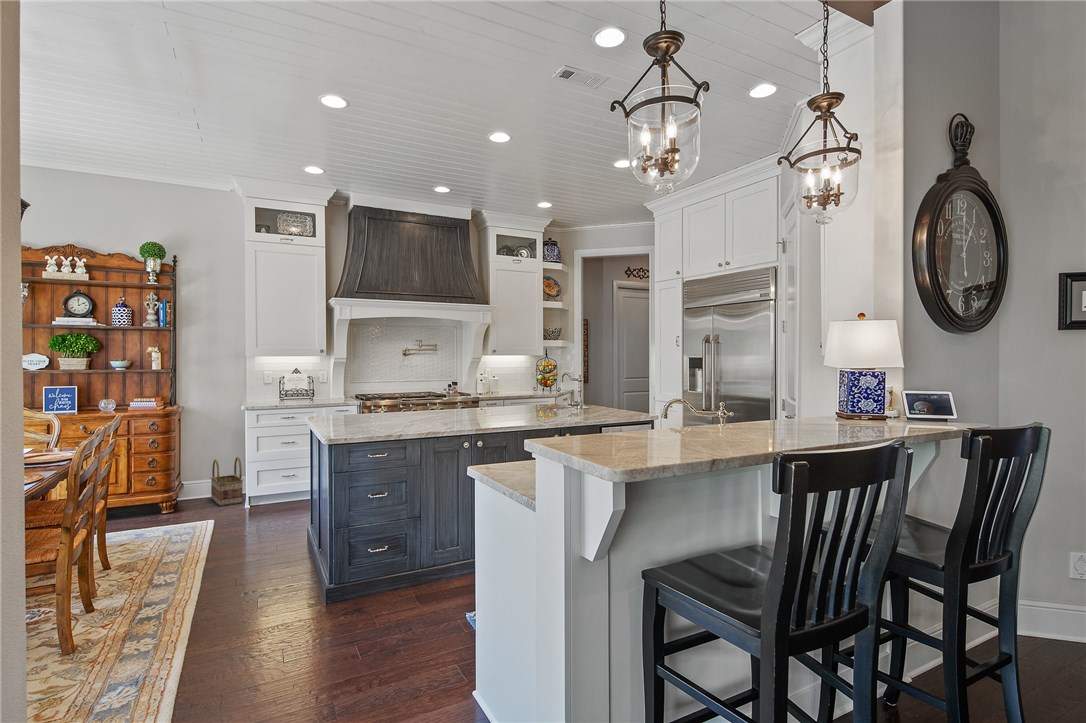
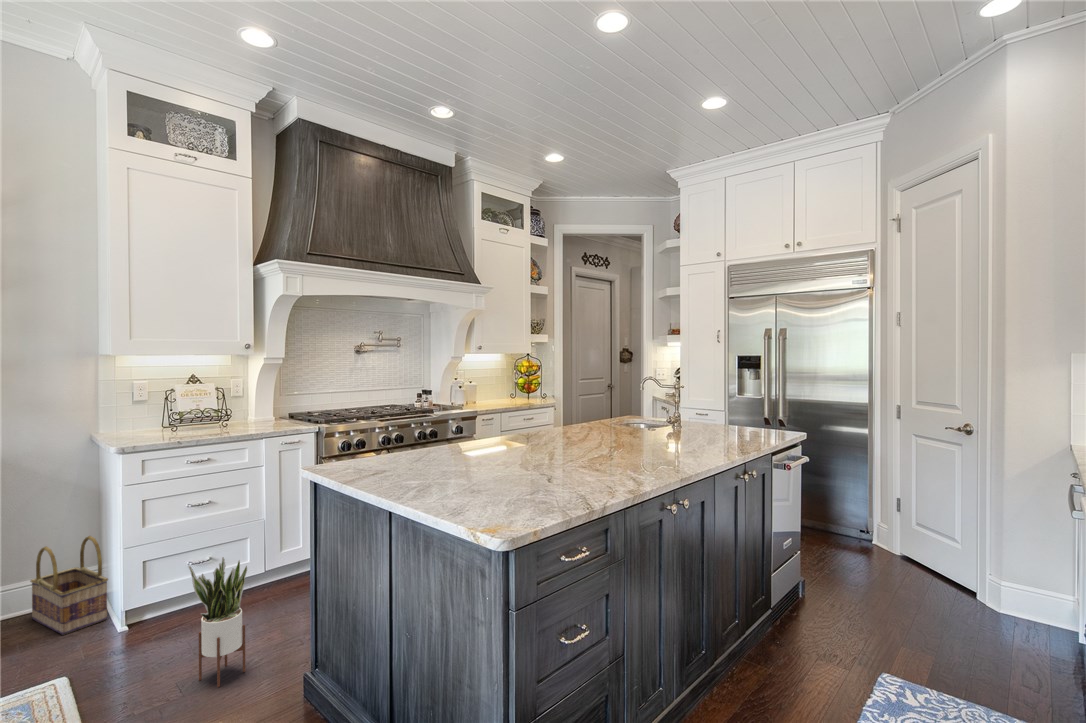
potted plant: none [257,465,289,533] -> present [188,557,247,687]

